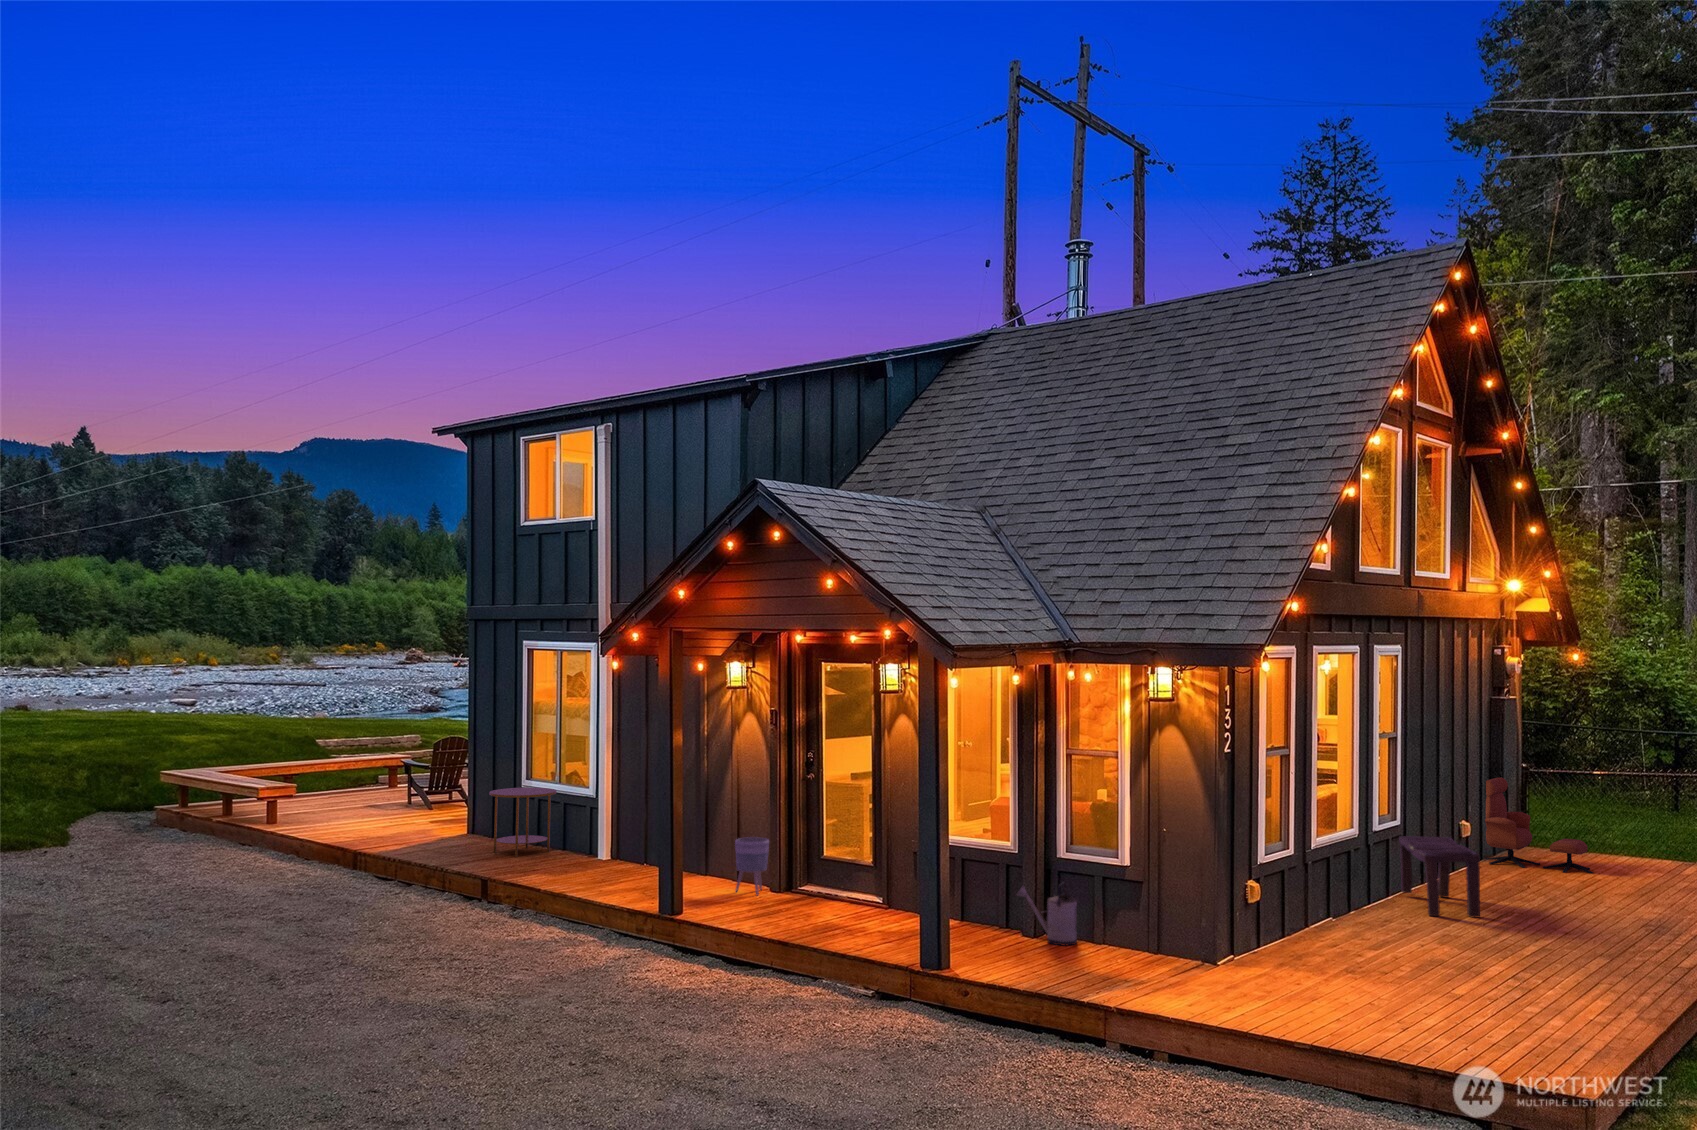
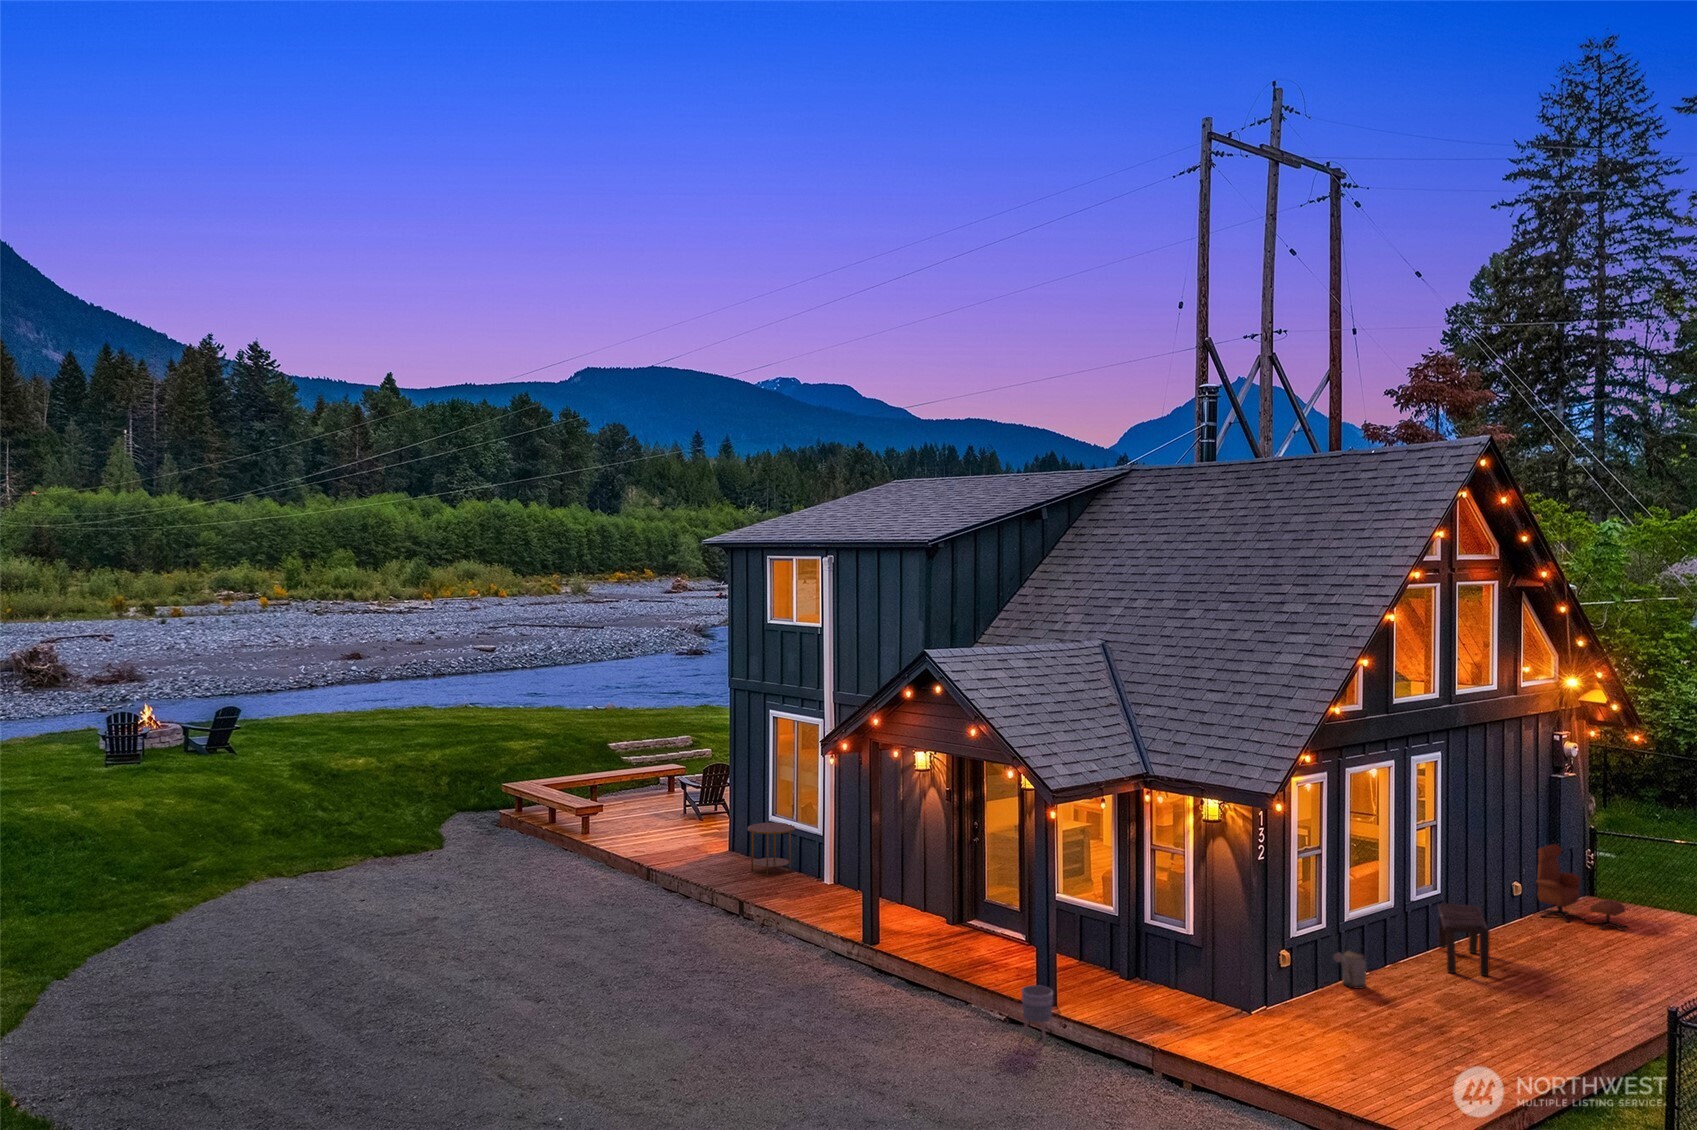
planter: present [735,837,769,895] -> present [1021,985,1053,1043]
watering can: present [1017,882,1083,945] -> present [1333,951,1366,989]

